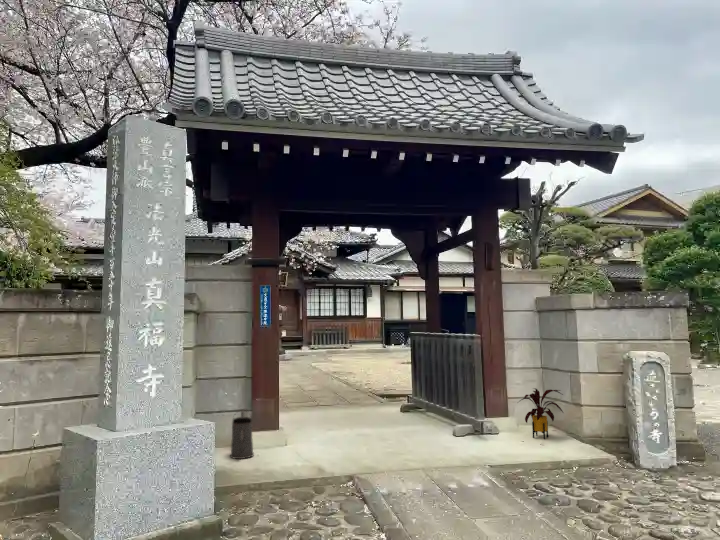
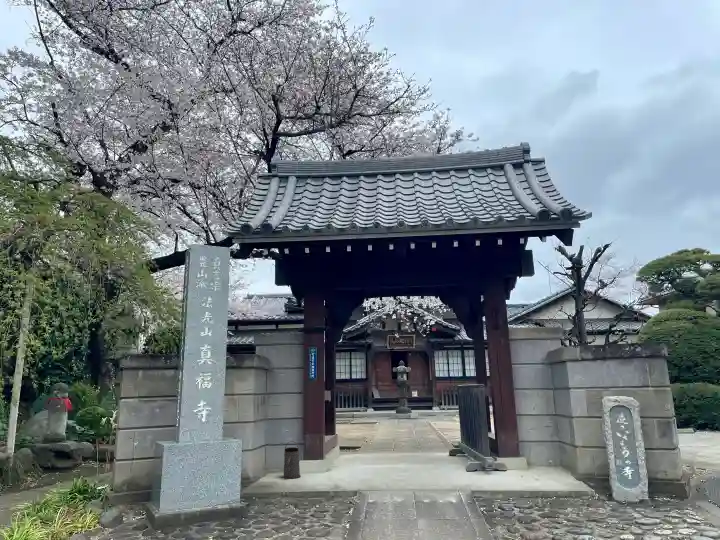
house plant: present [520,388,563,439] -> none [519,430,564,476]

